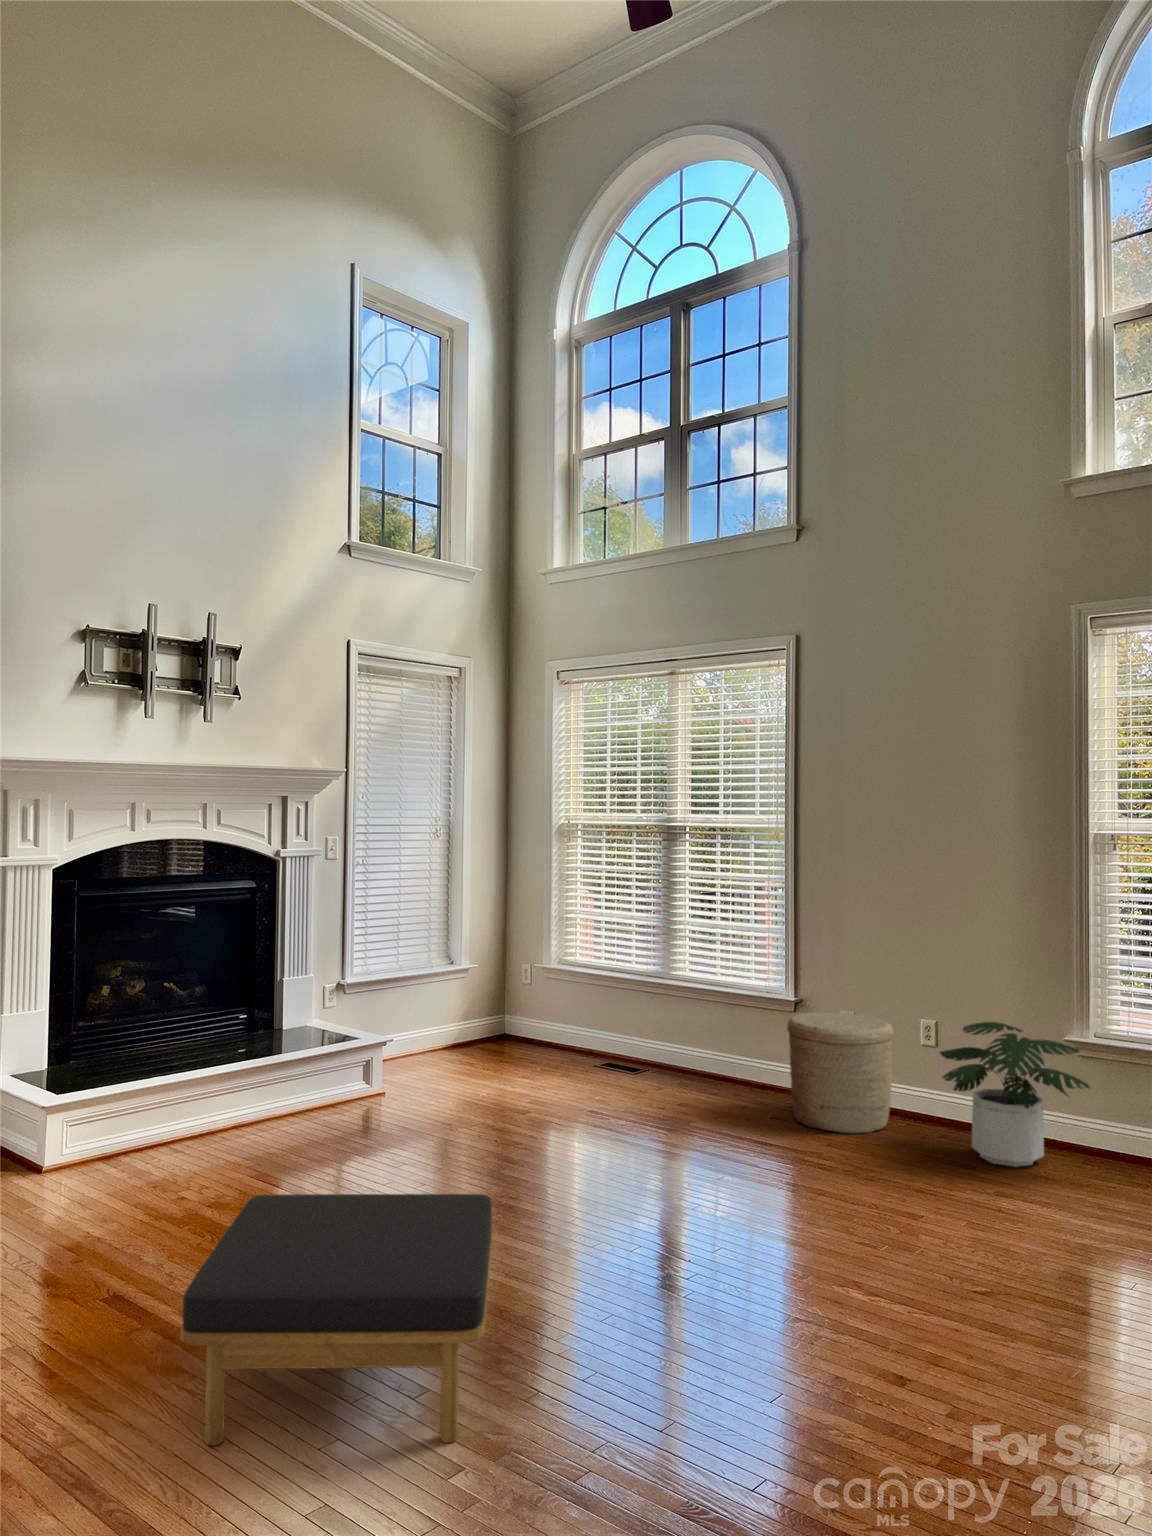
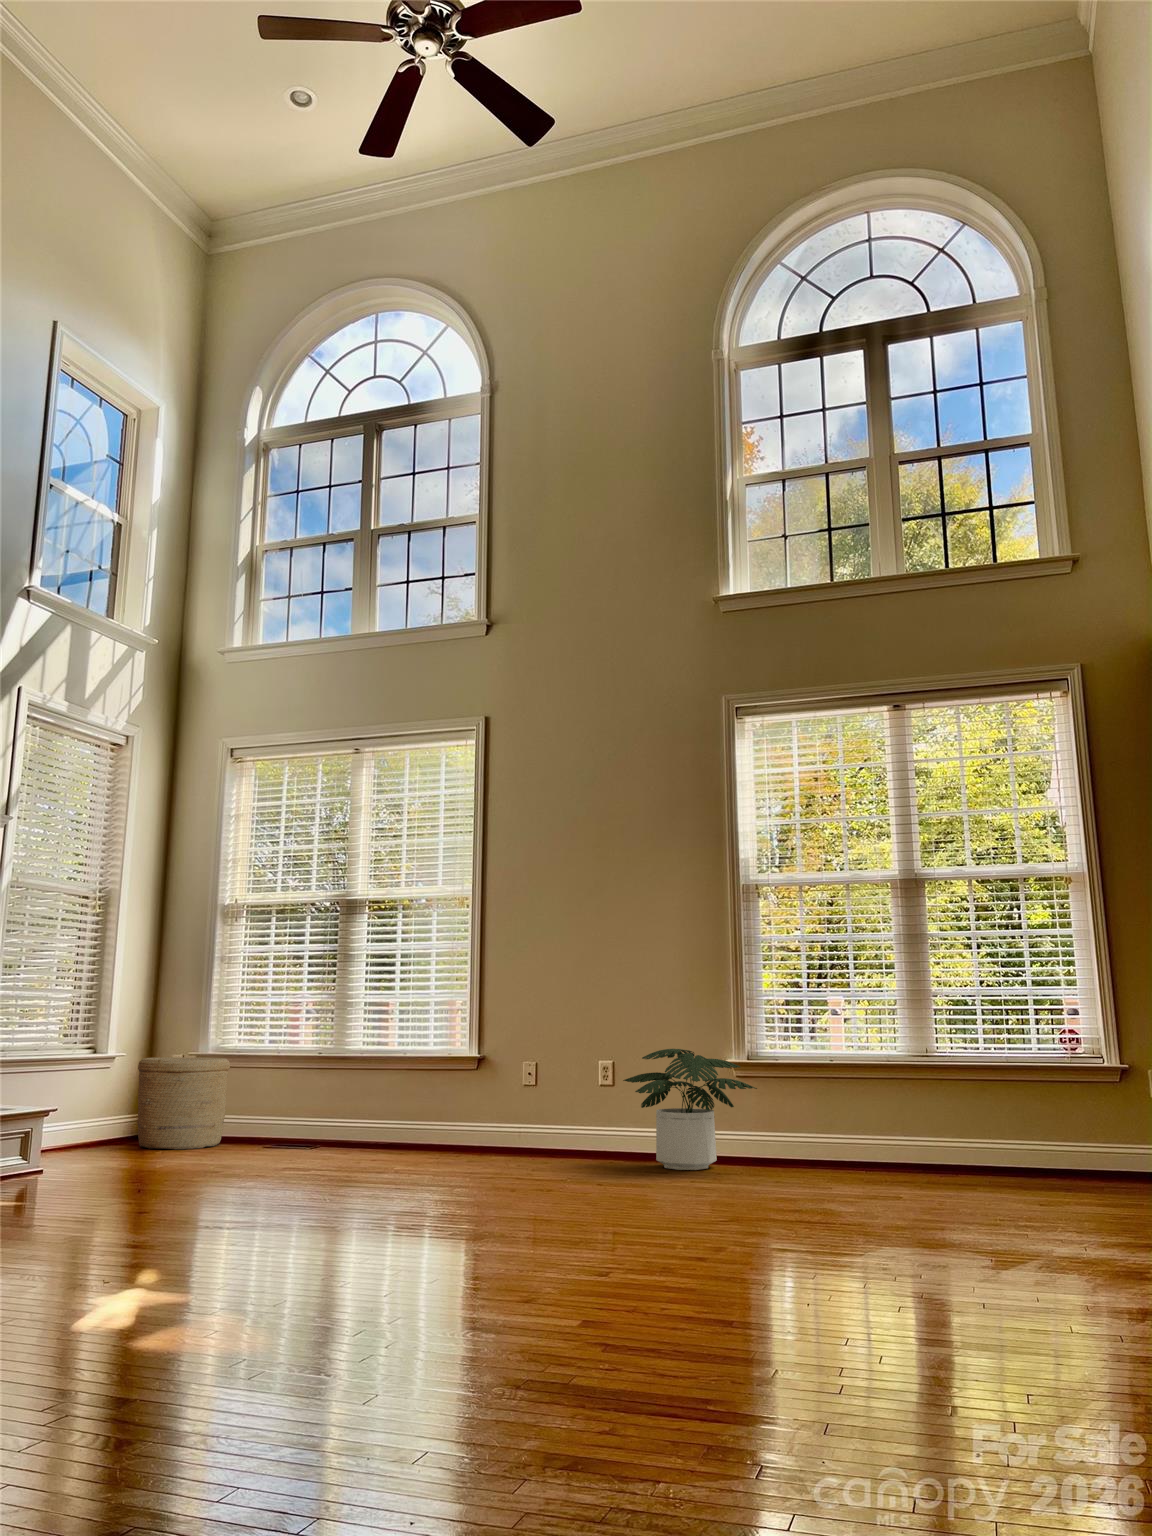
woven basket: present [787,1012,894,1133] -> present [137,1057,230,1149]
ottoman: present [180,1194,493,1446] -> none [47,1139,366,1345]

